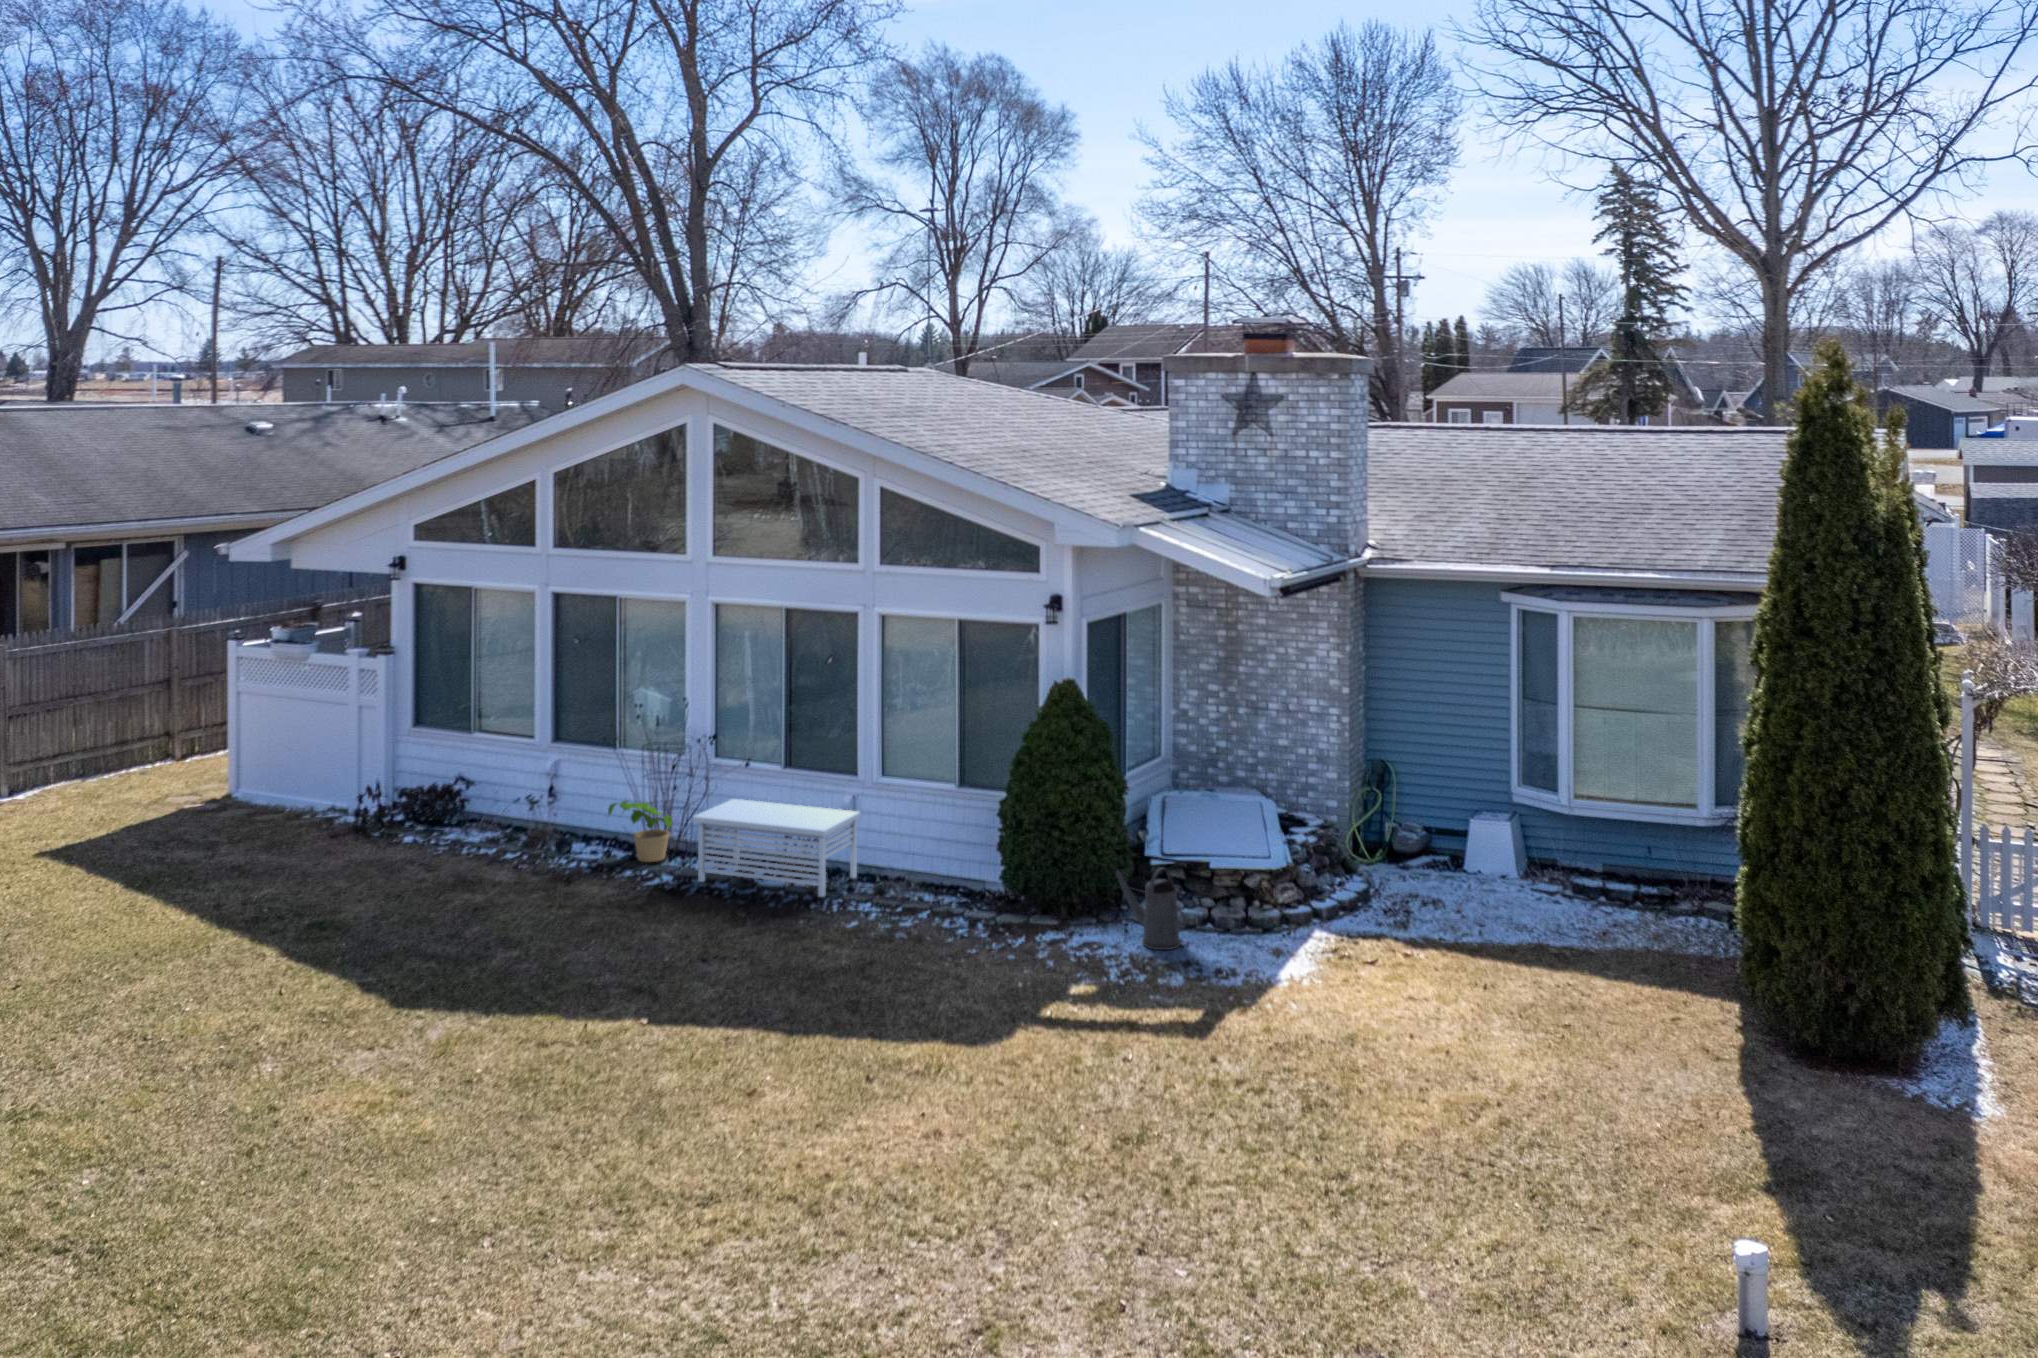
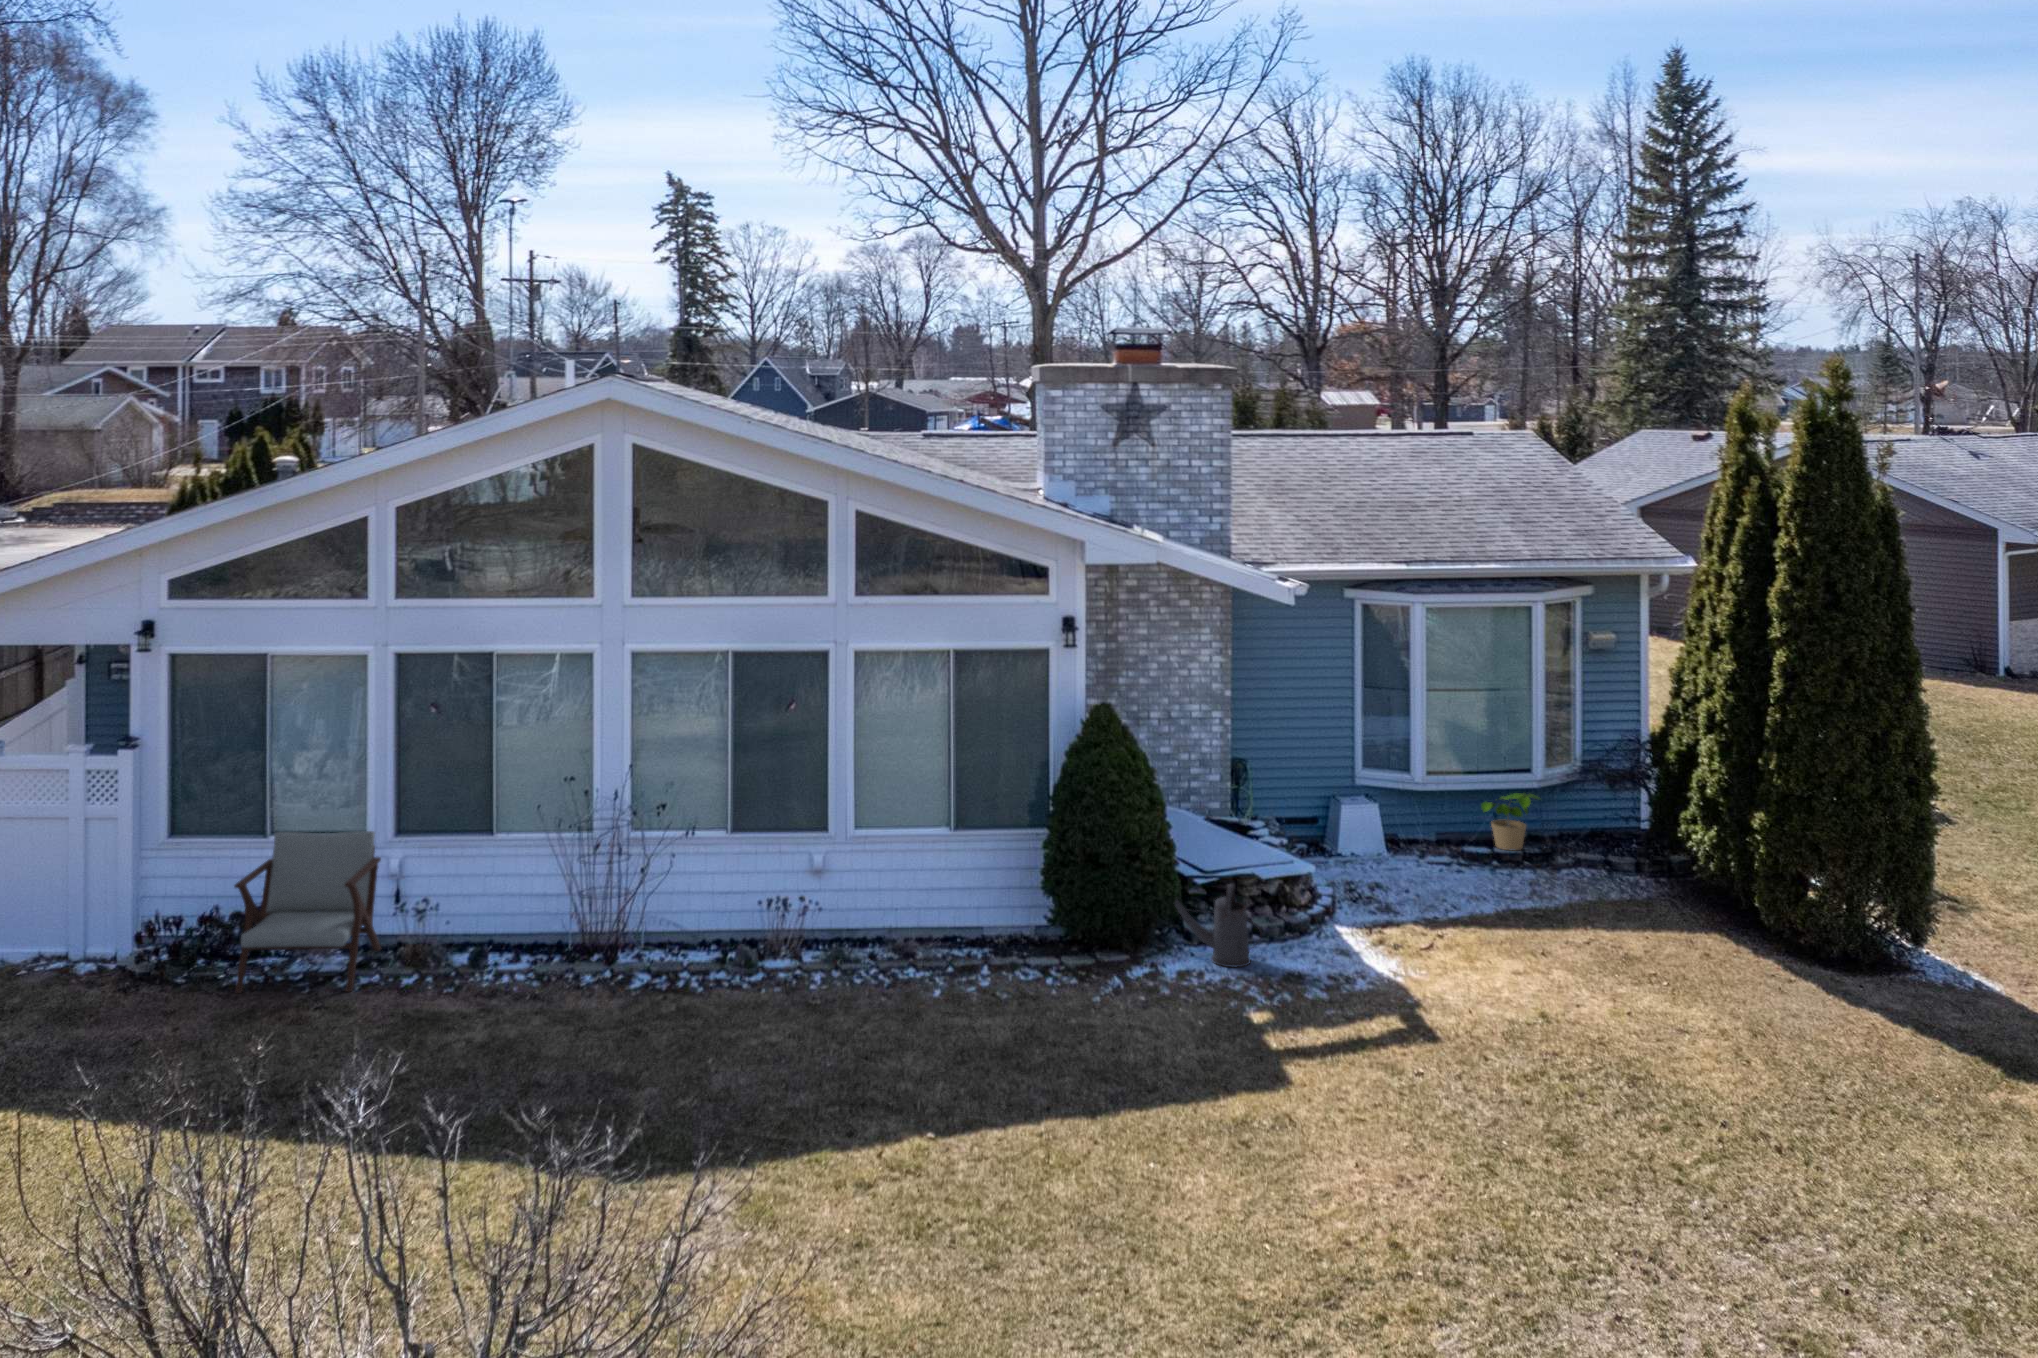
lounge chair: none [416,725,544,854] -> present [234,831,381,993]
storage bench: present [693,799,861,897] -> none [669,873,843,980]
potted plant: present [608,801,672,862] -> present [1481,793,1539,850]

